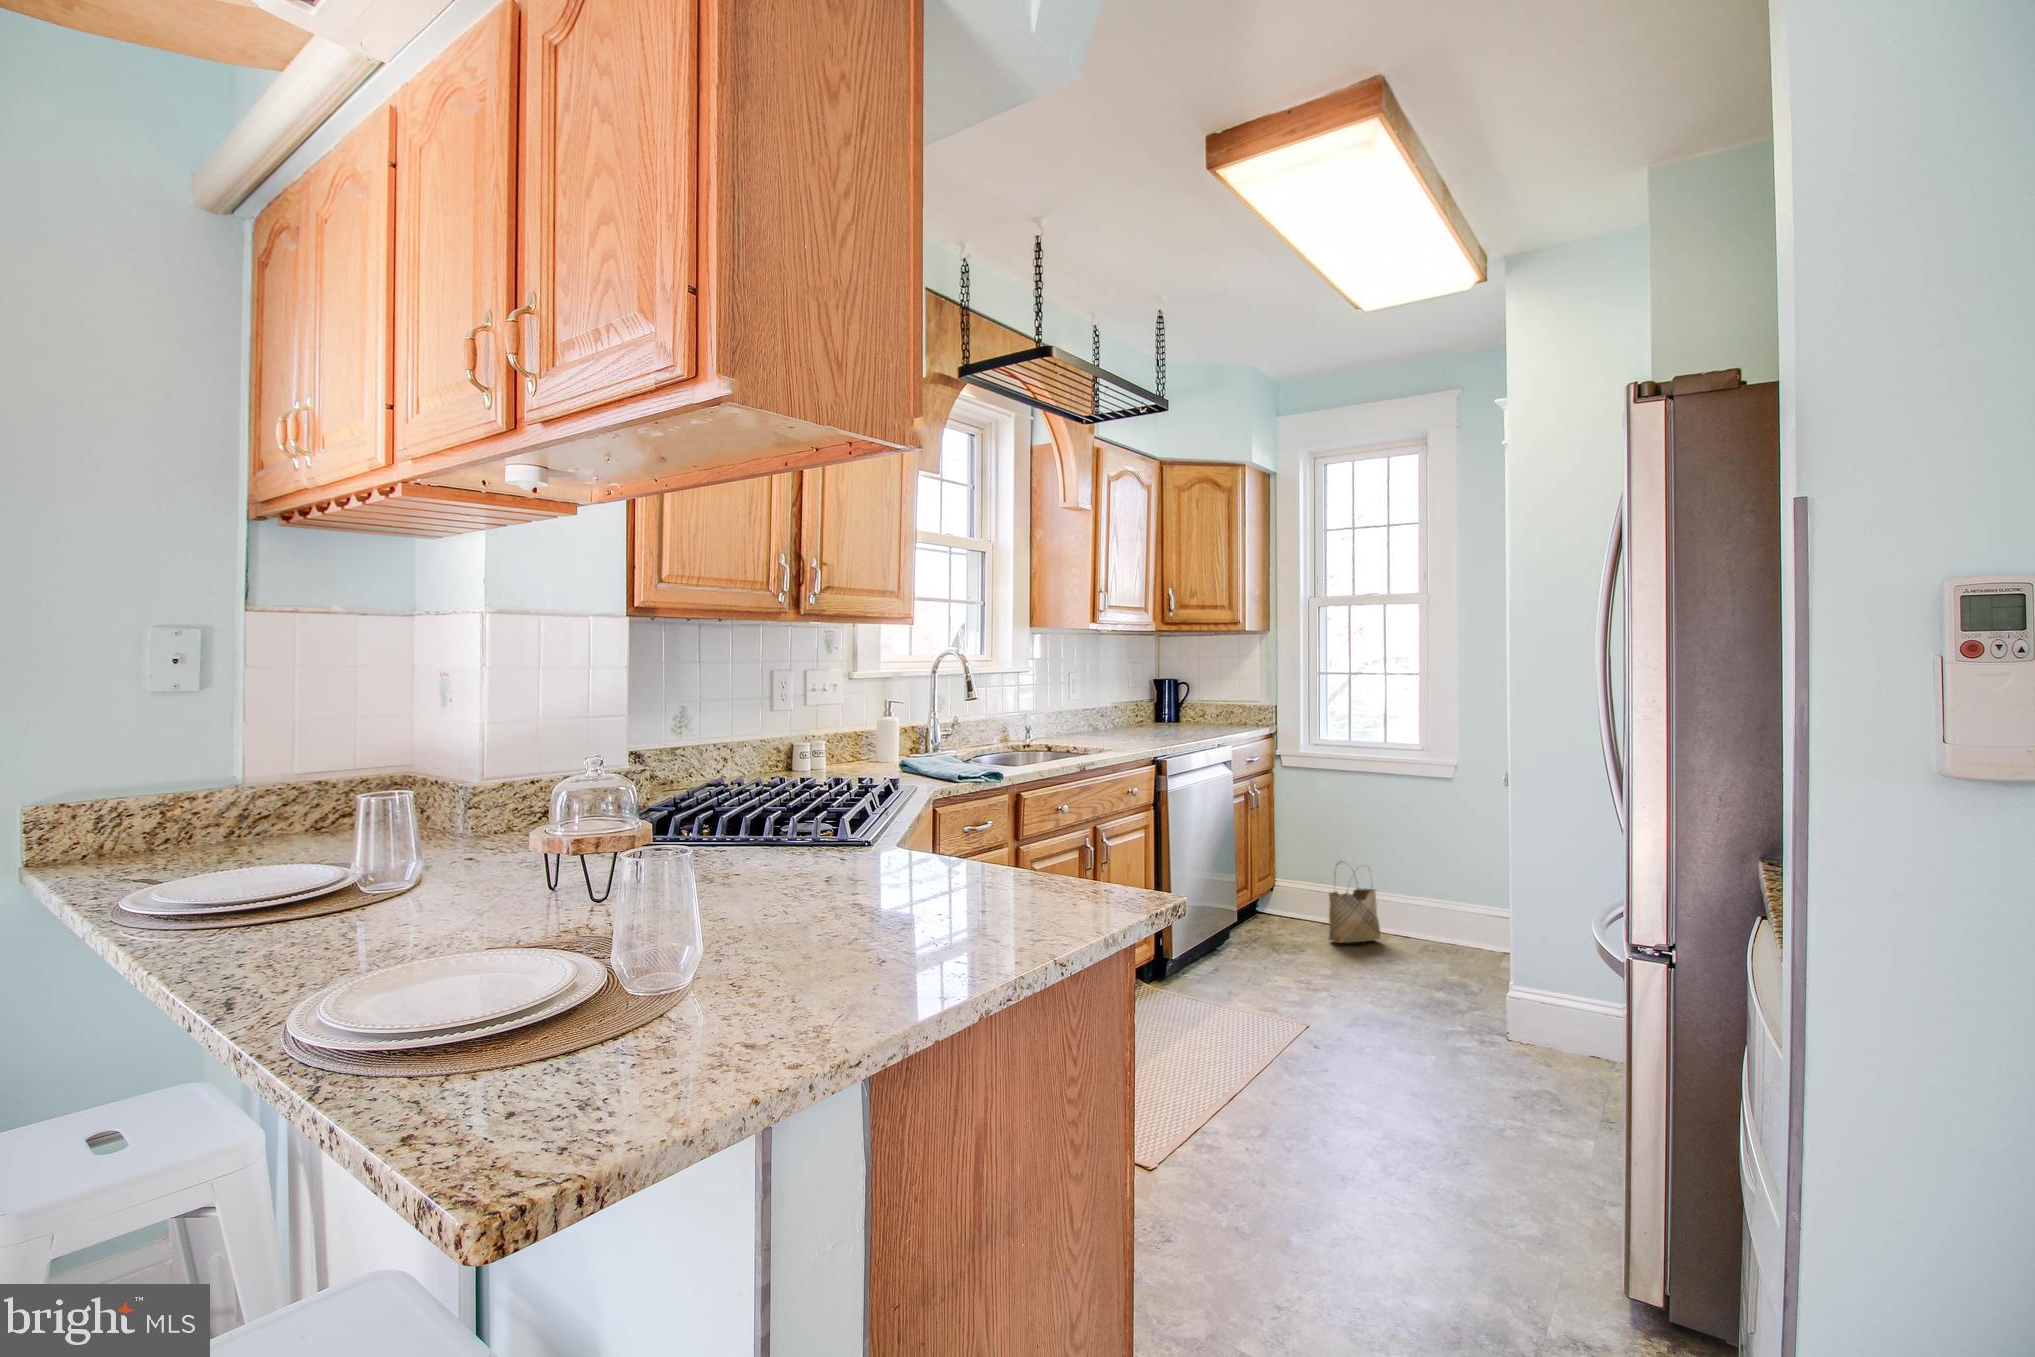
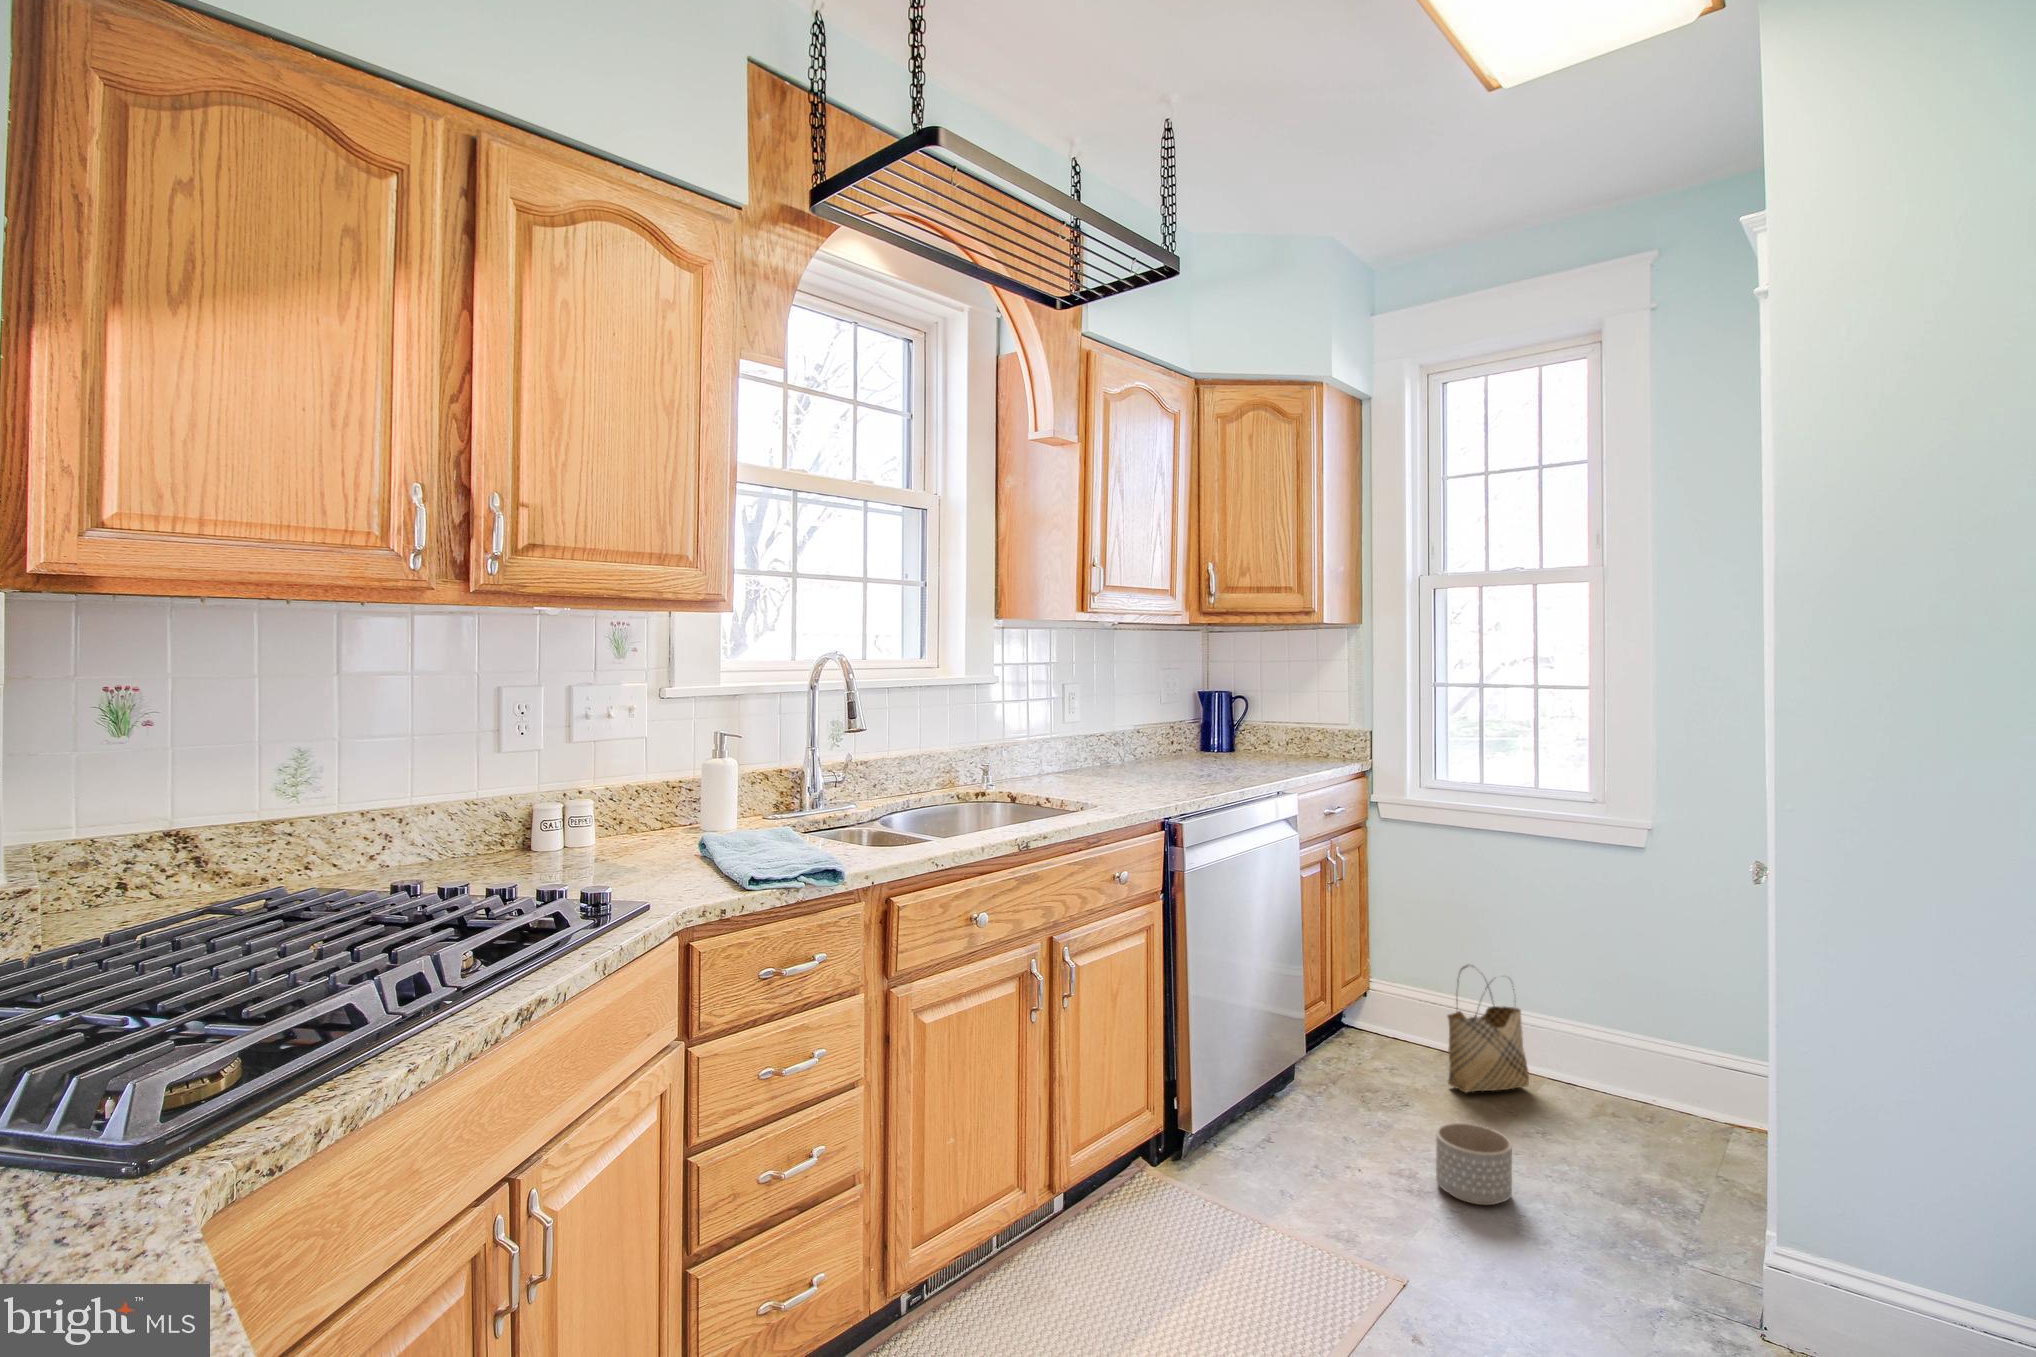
planter: none [1324,950,1370,995] -> present [1436,1123,1512,1205]

